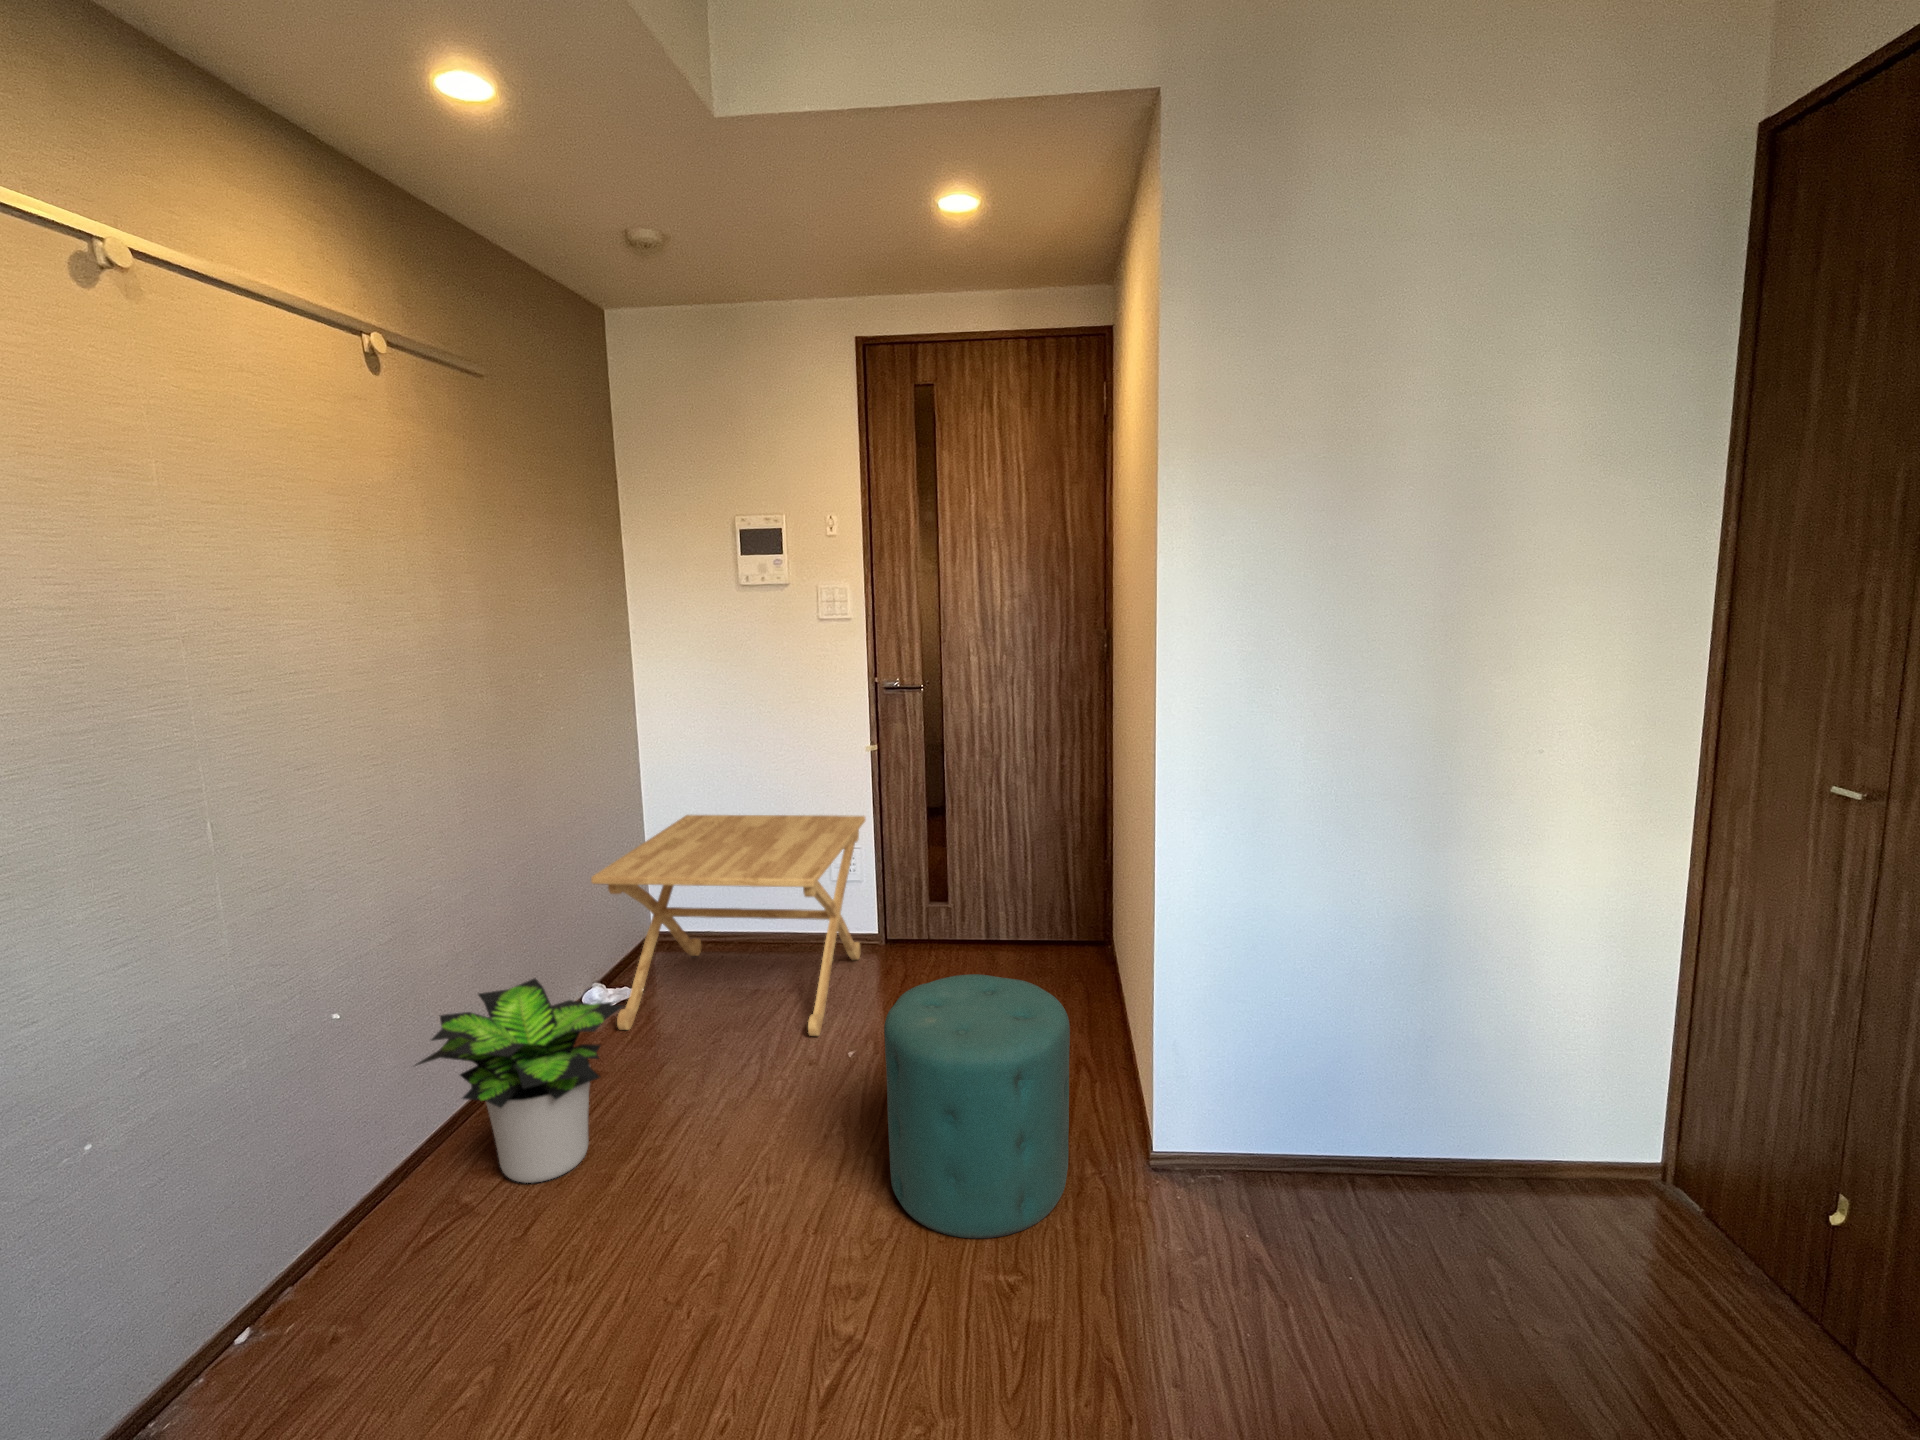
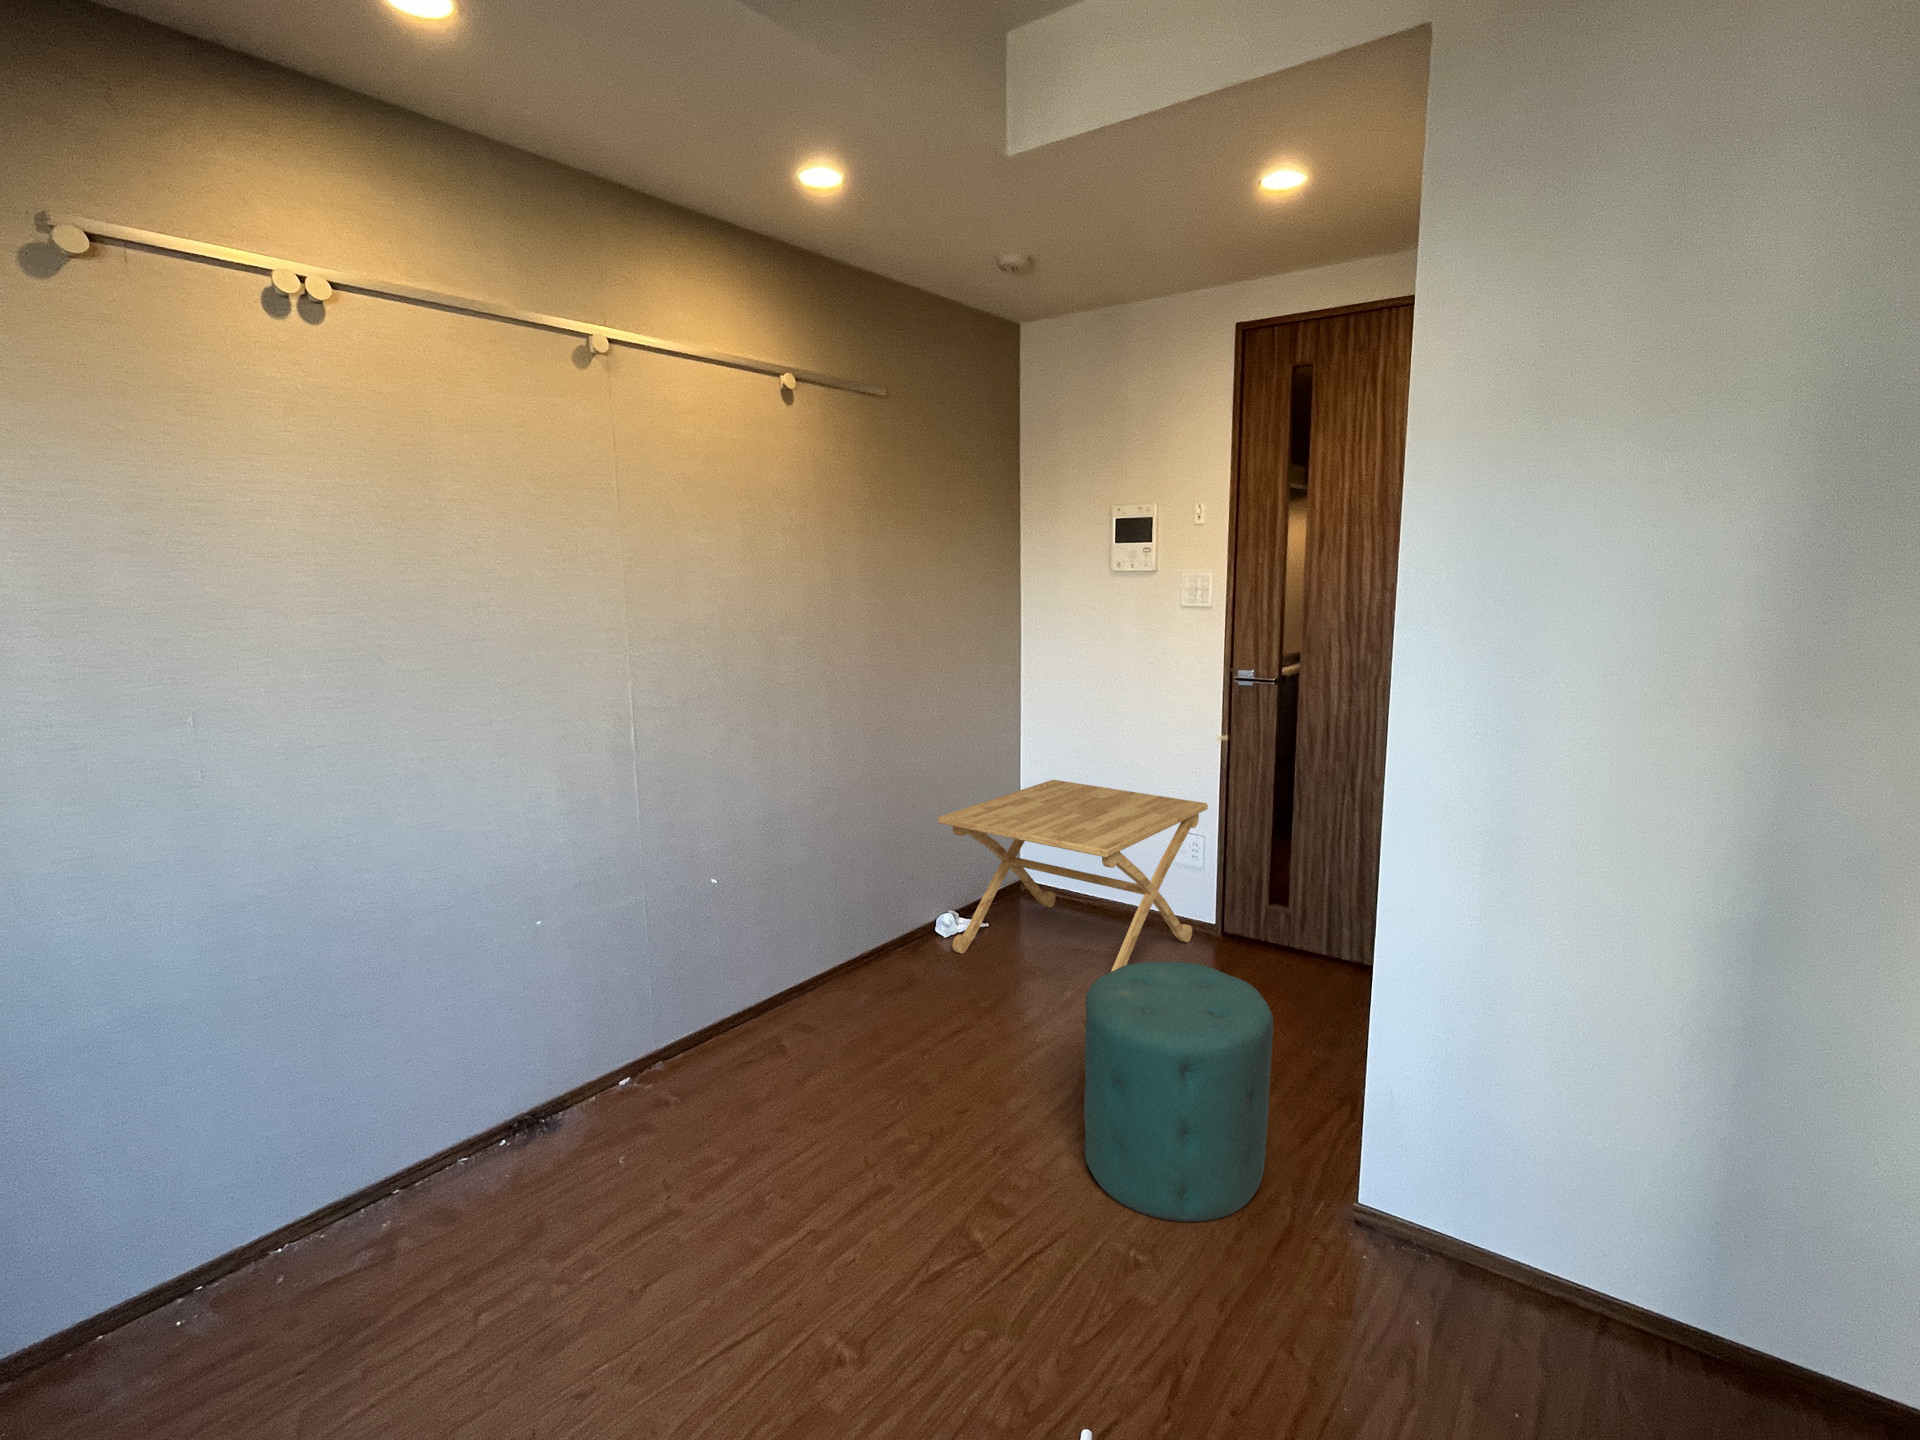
potted plant: present [416,979,624,1183] -> none [765,887,923,1047]

